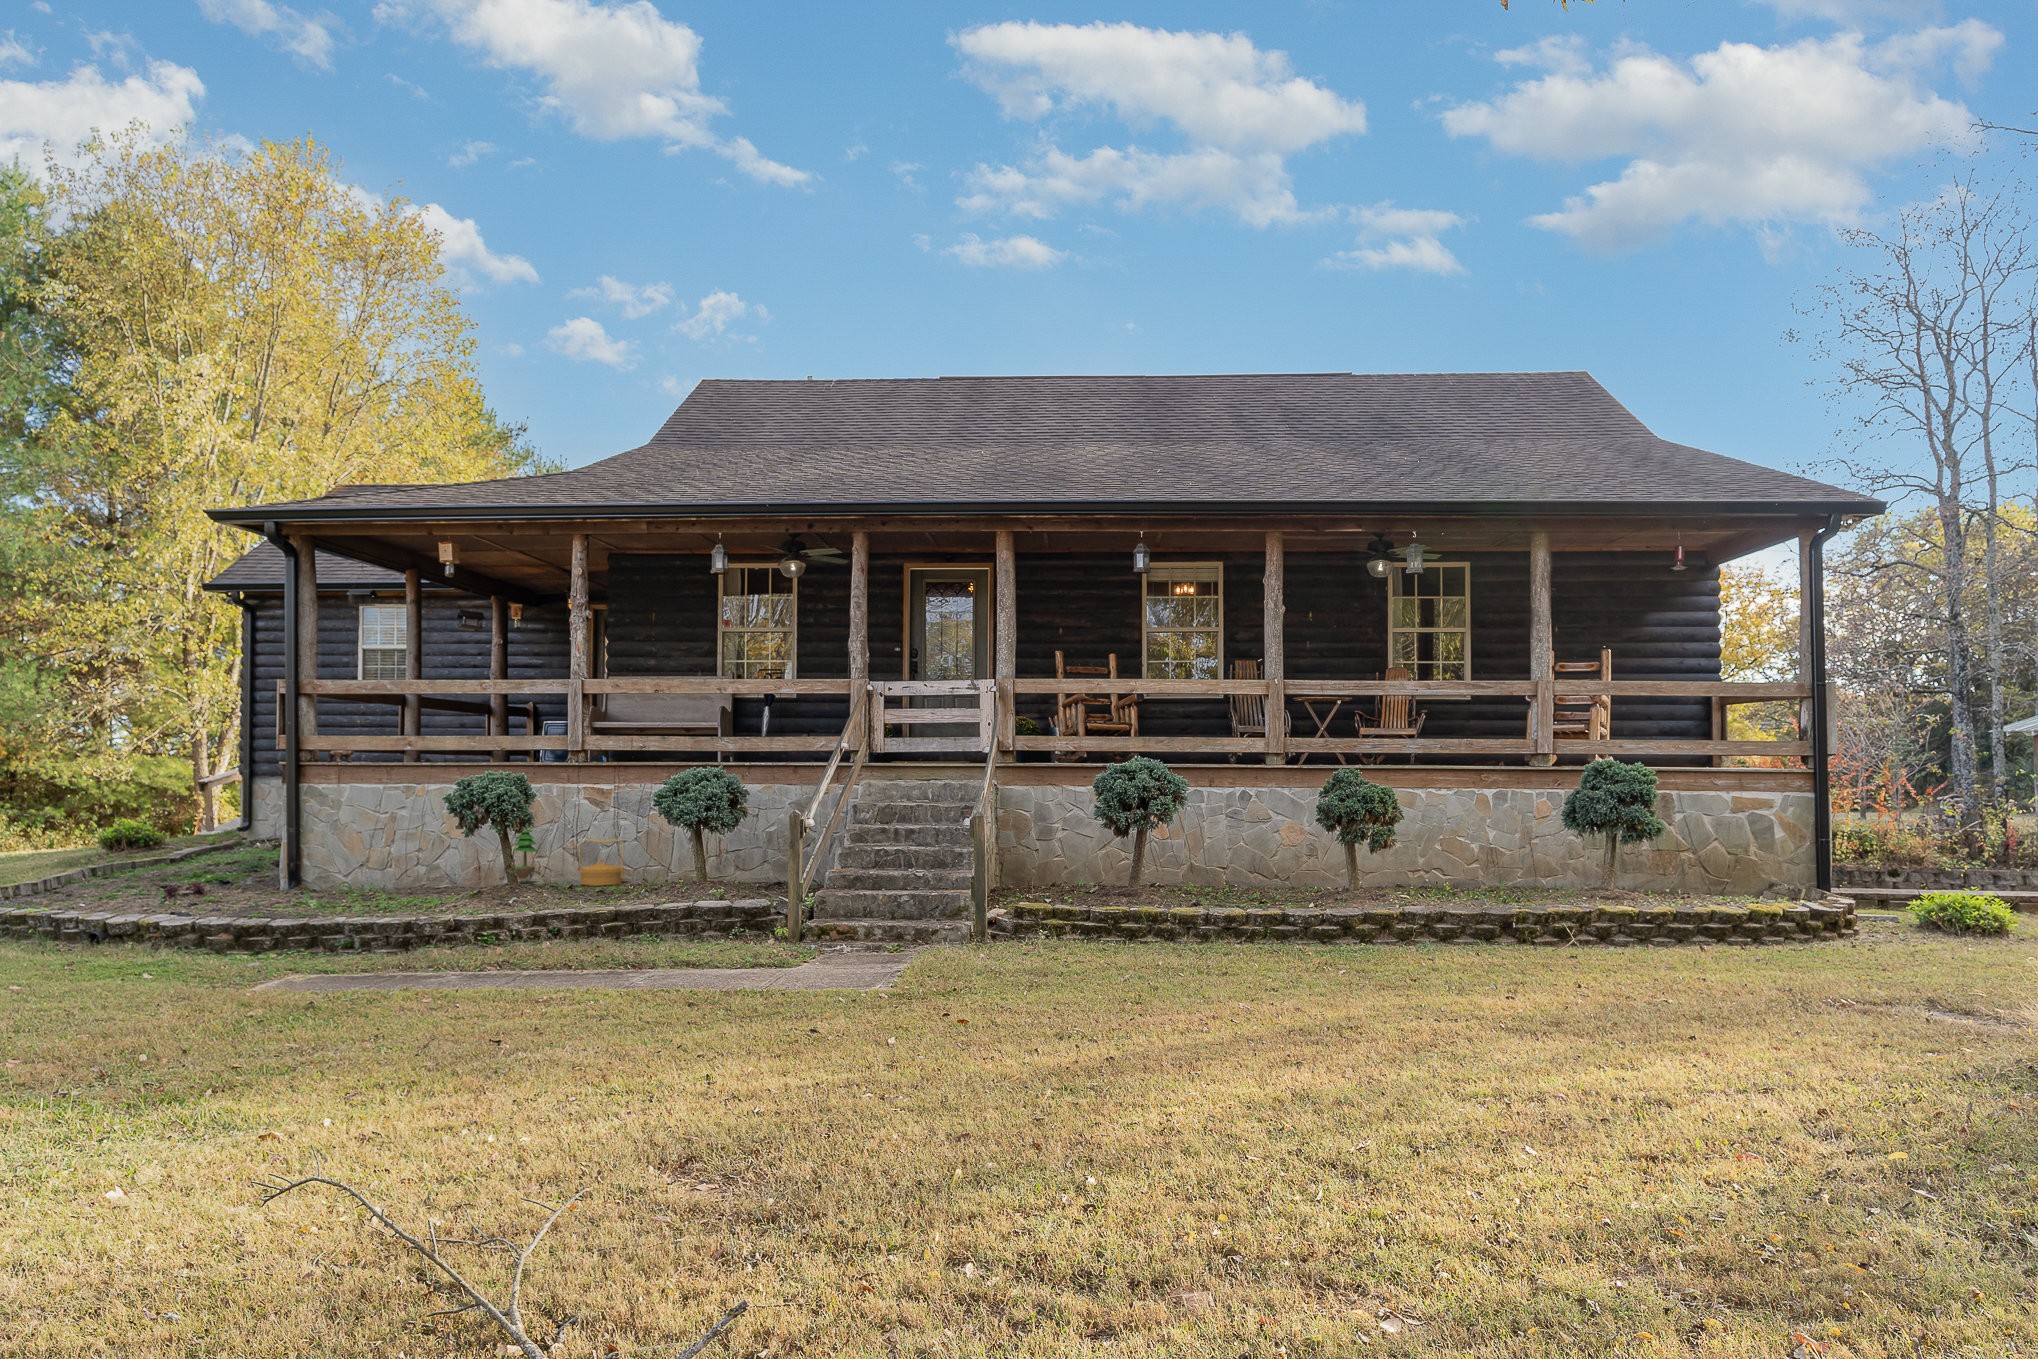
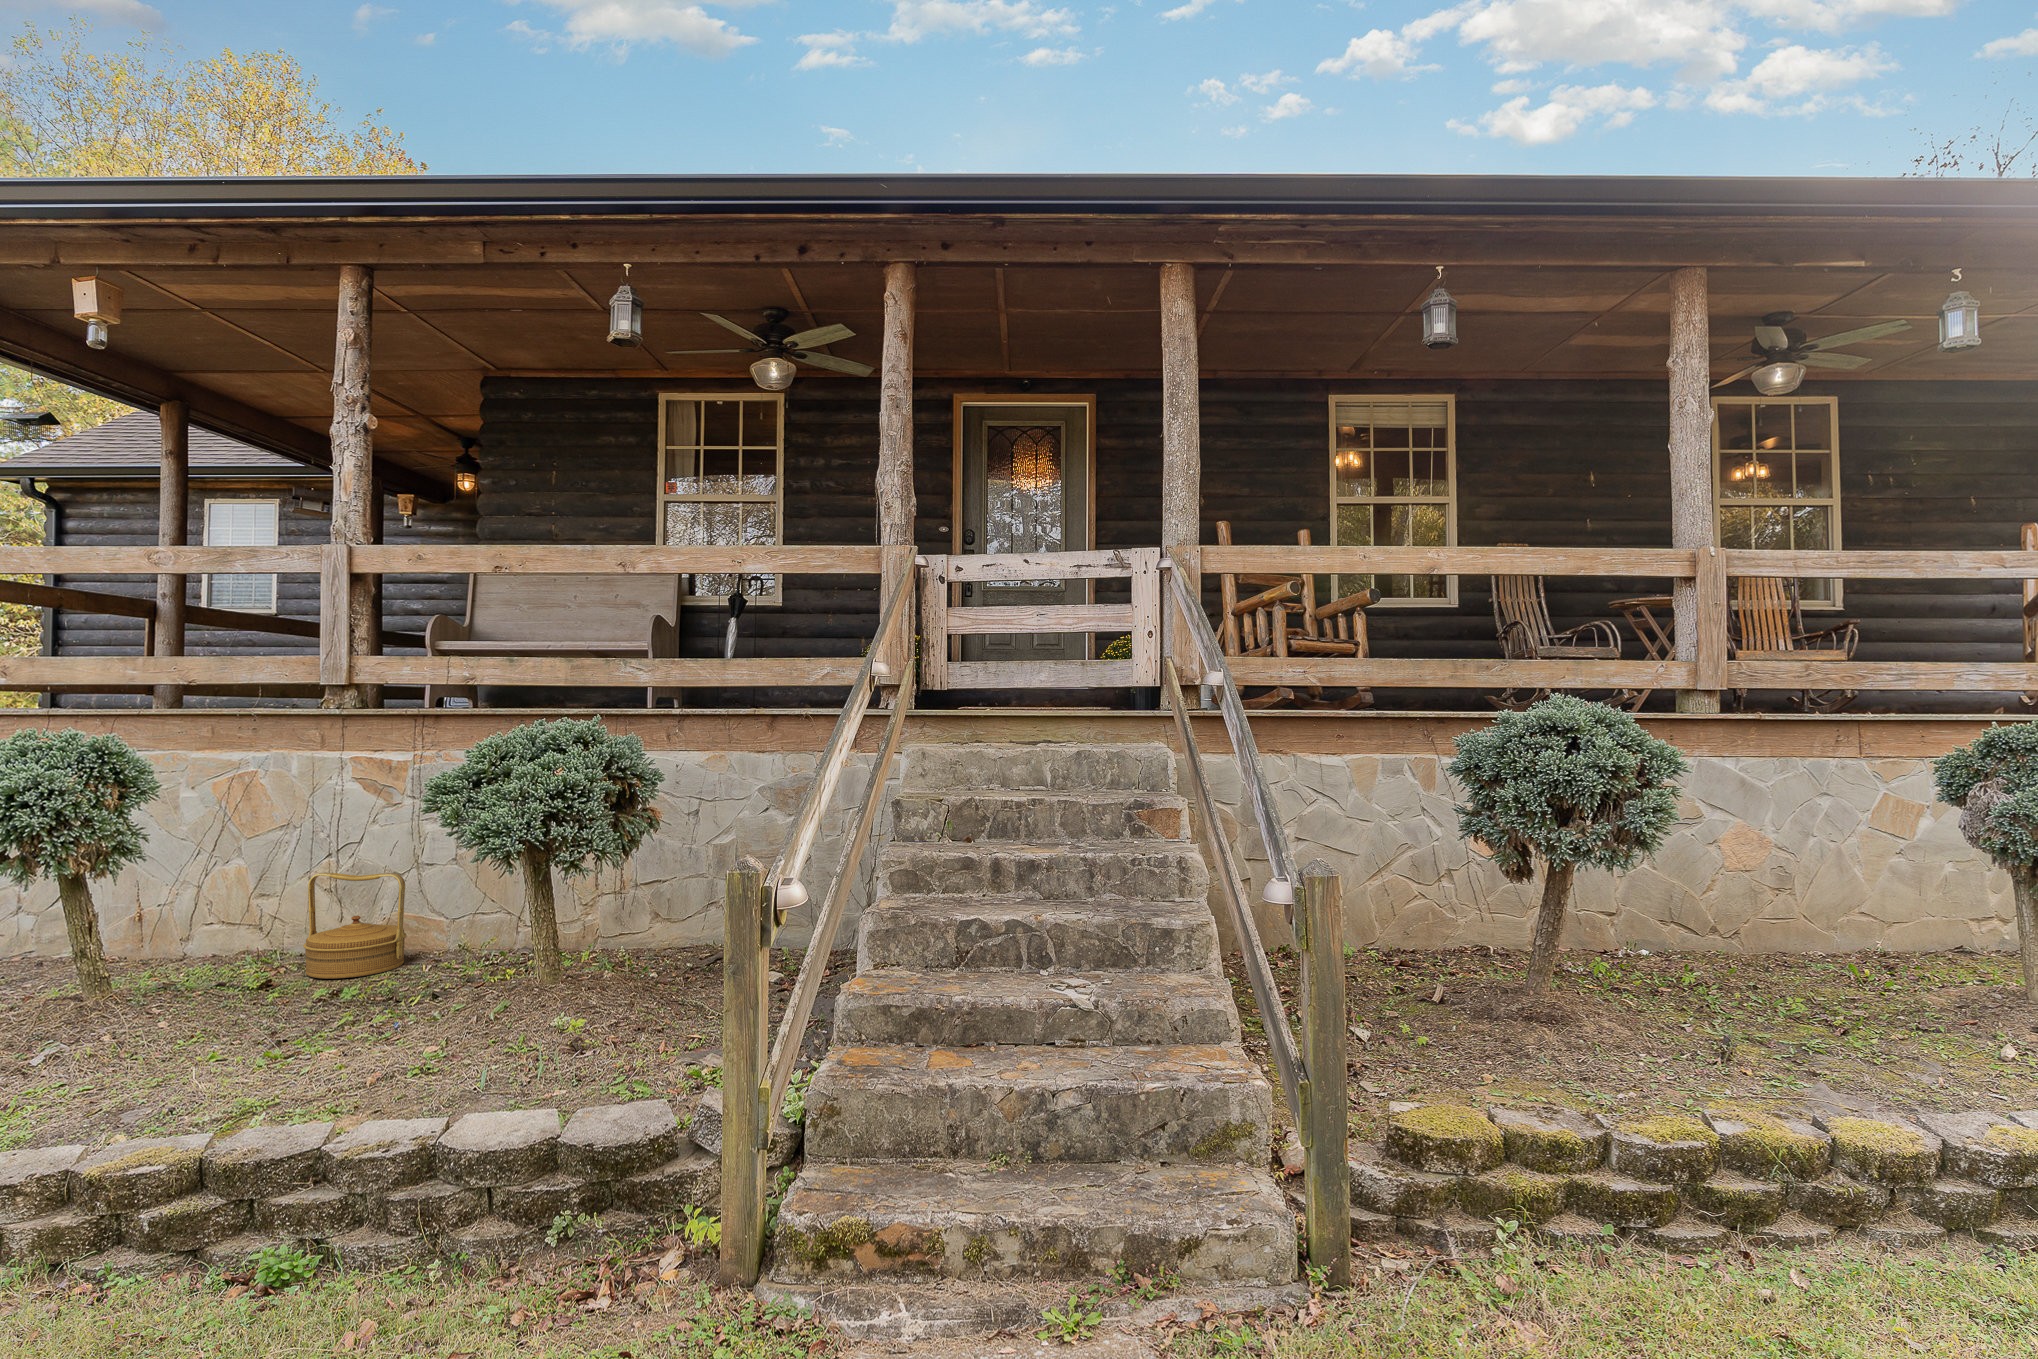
potted tree: present [514,827,537,883] -> none [165,824,228,966]

